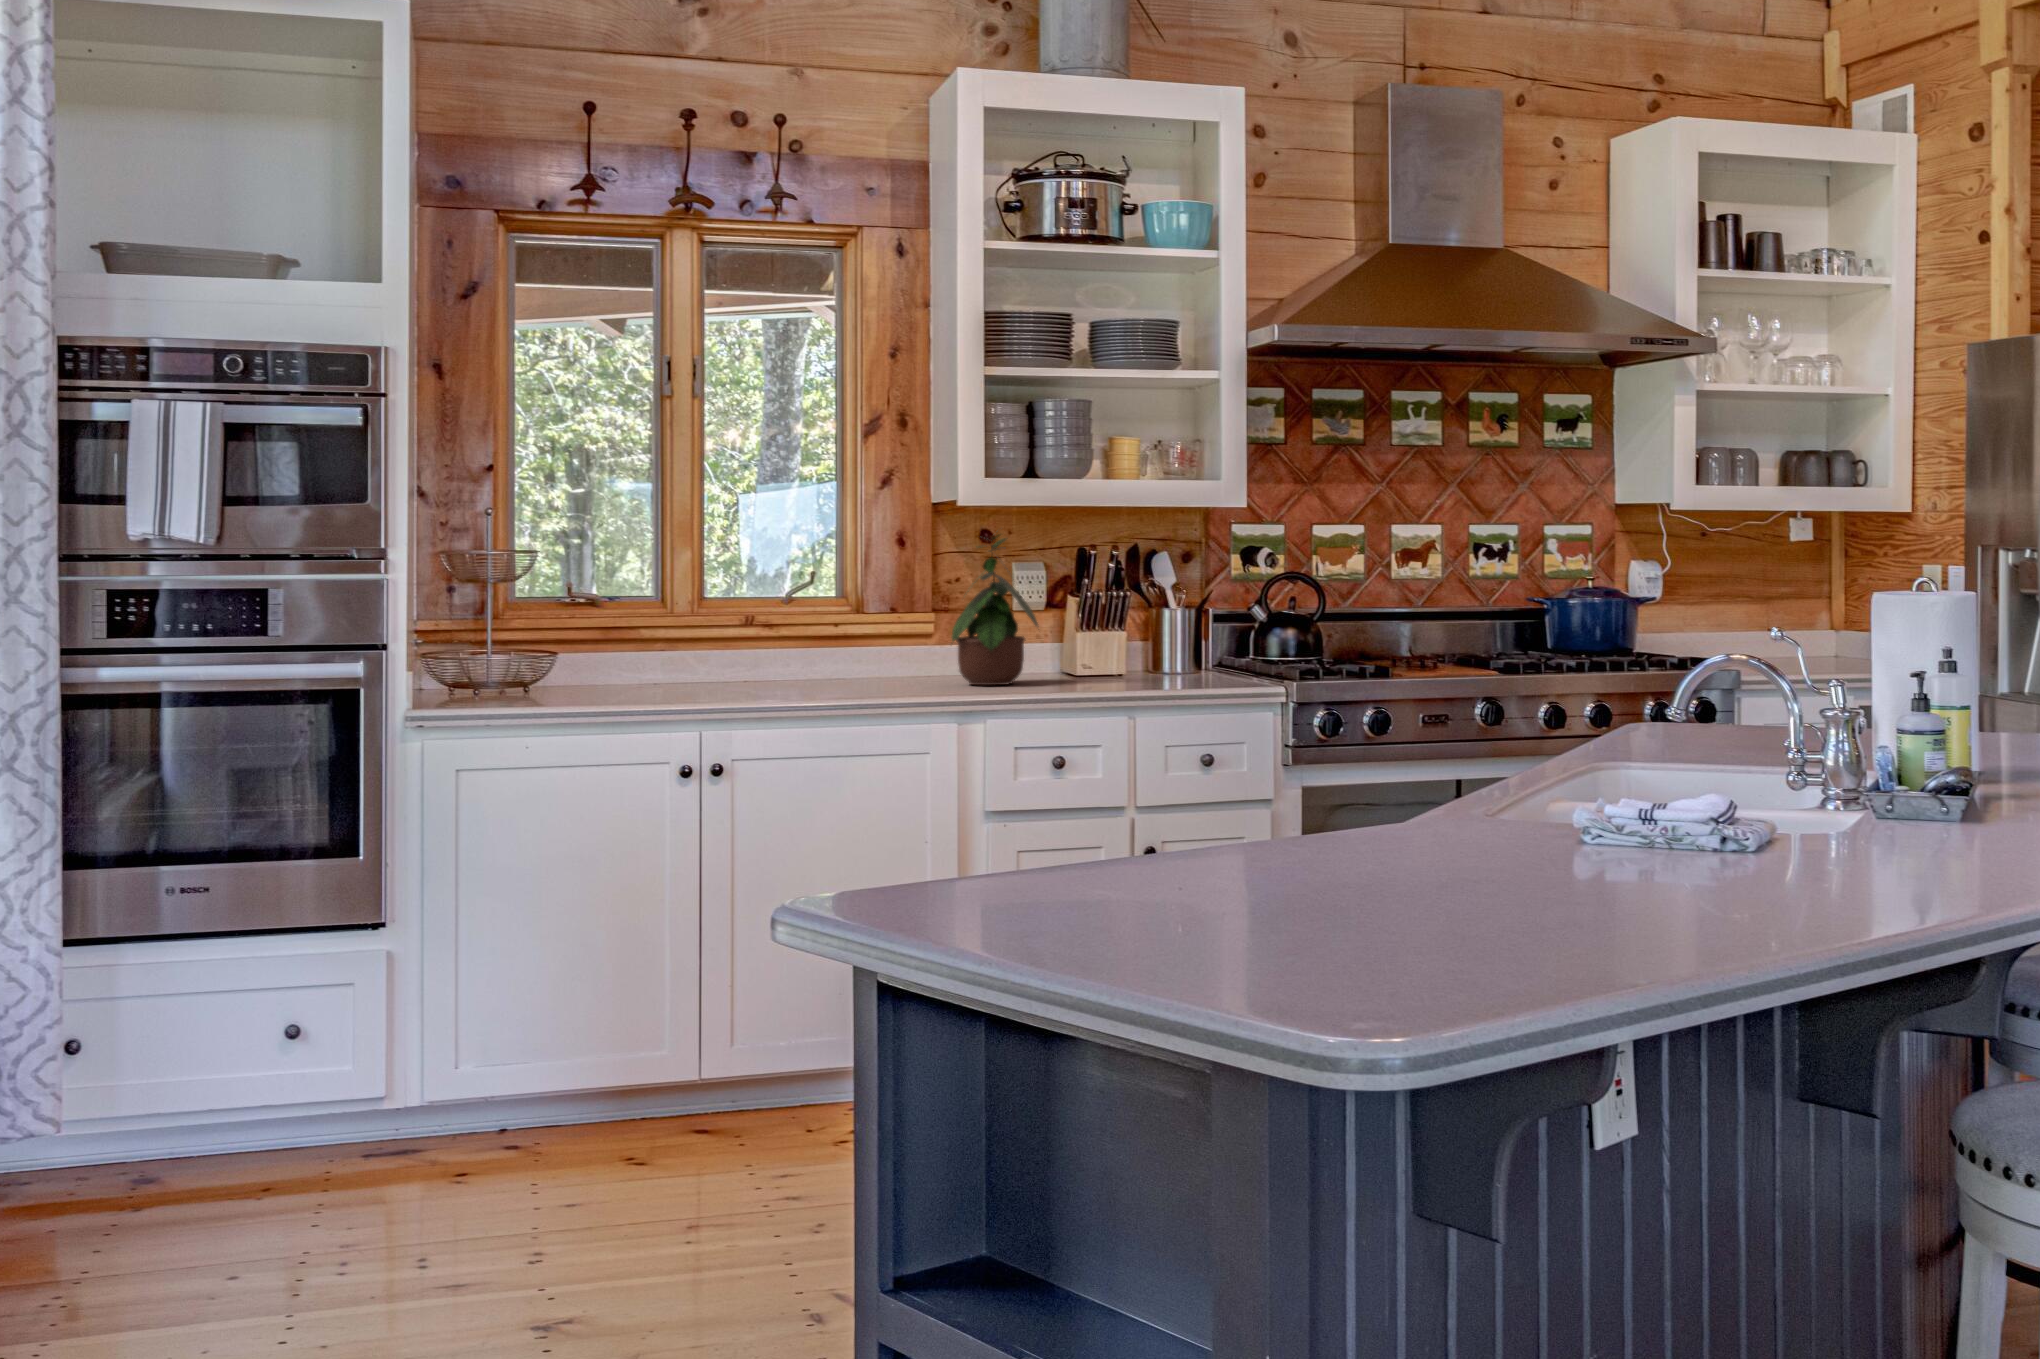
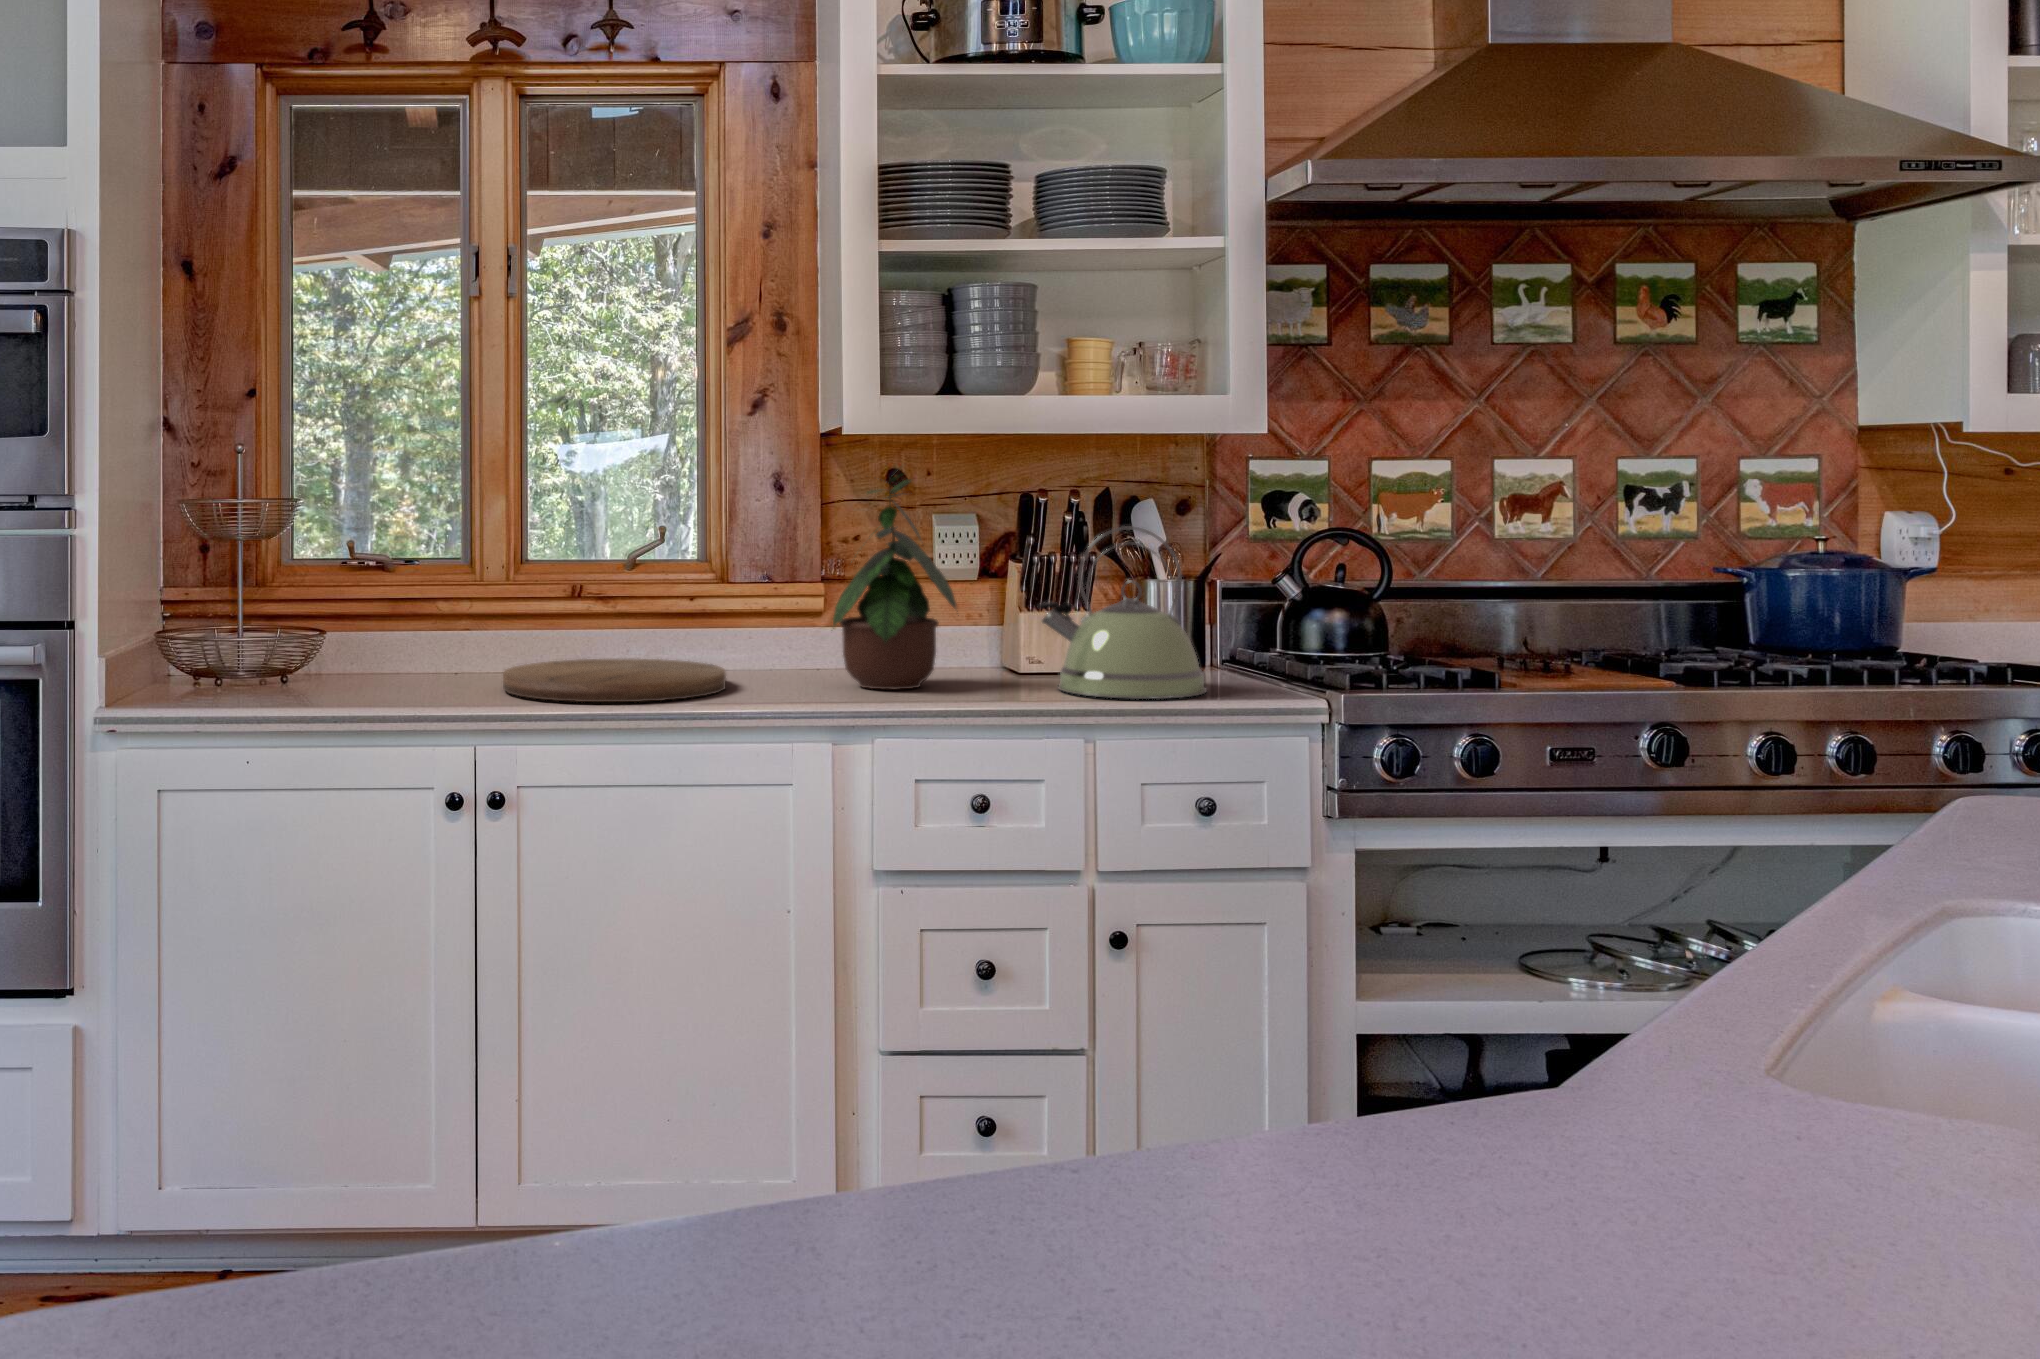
kettle: none [1094,569,1206,684] -> present [1038,526,1206,699]
cutting board: none [707,672,874,697] -> present [503,659,726,702]

